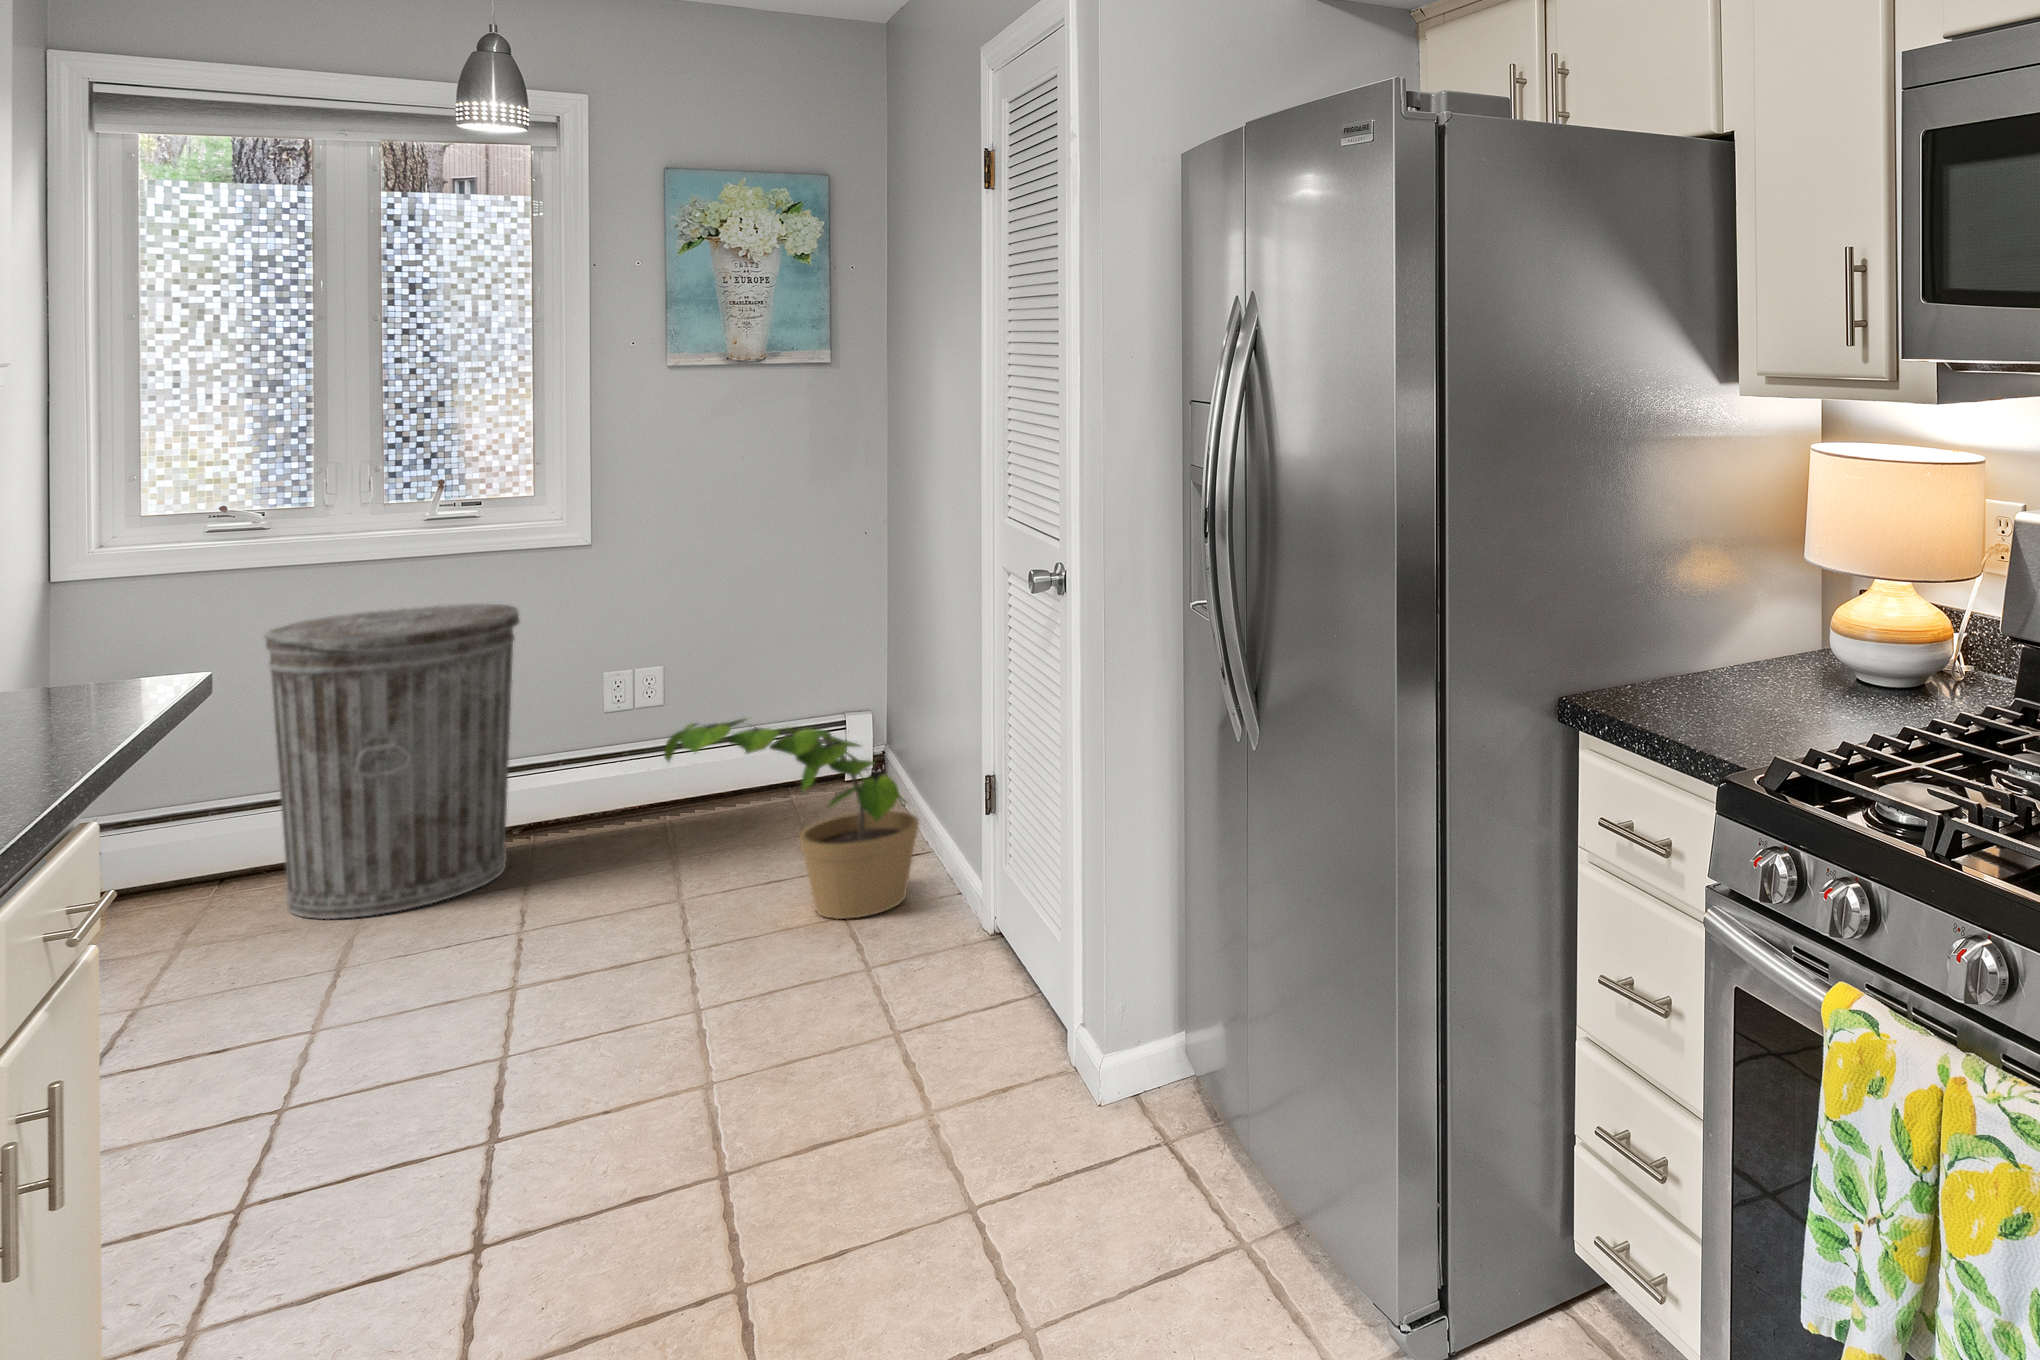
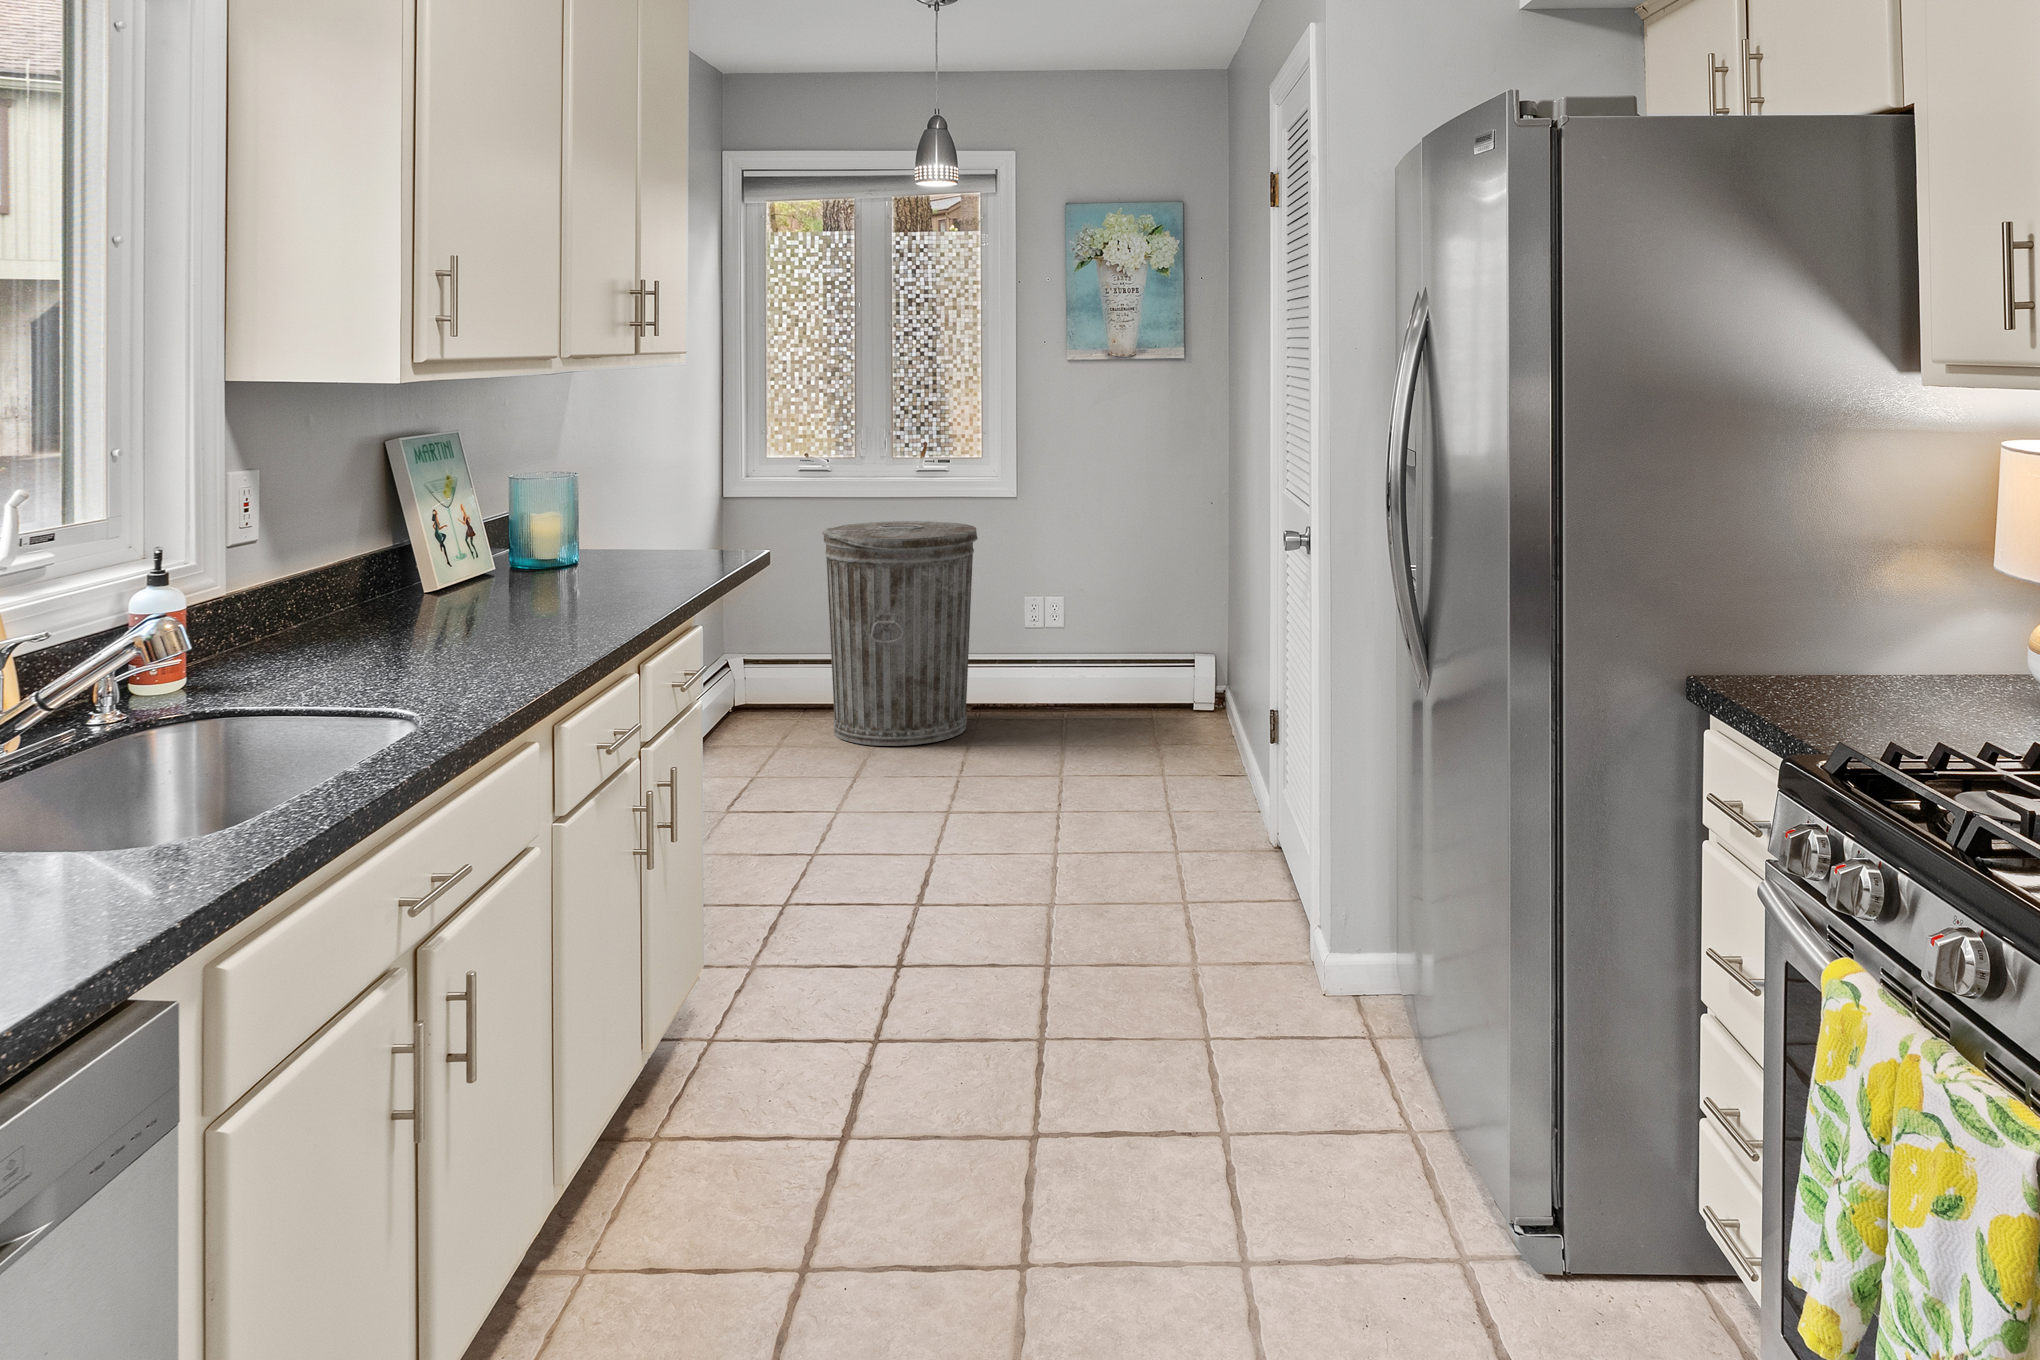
potted plant: present [664,719,919,919] -> none [1055,630,1246,812]

